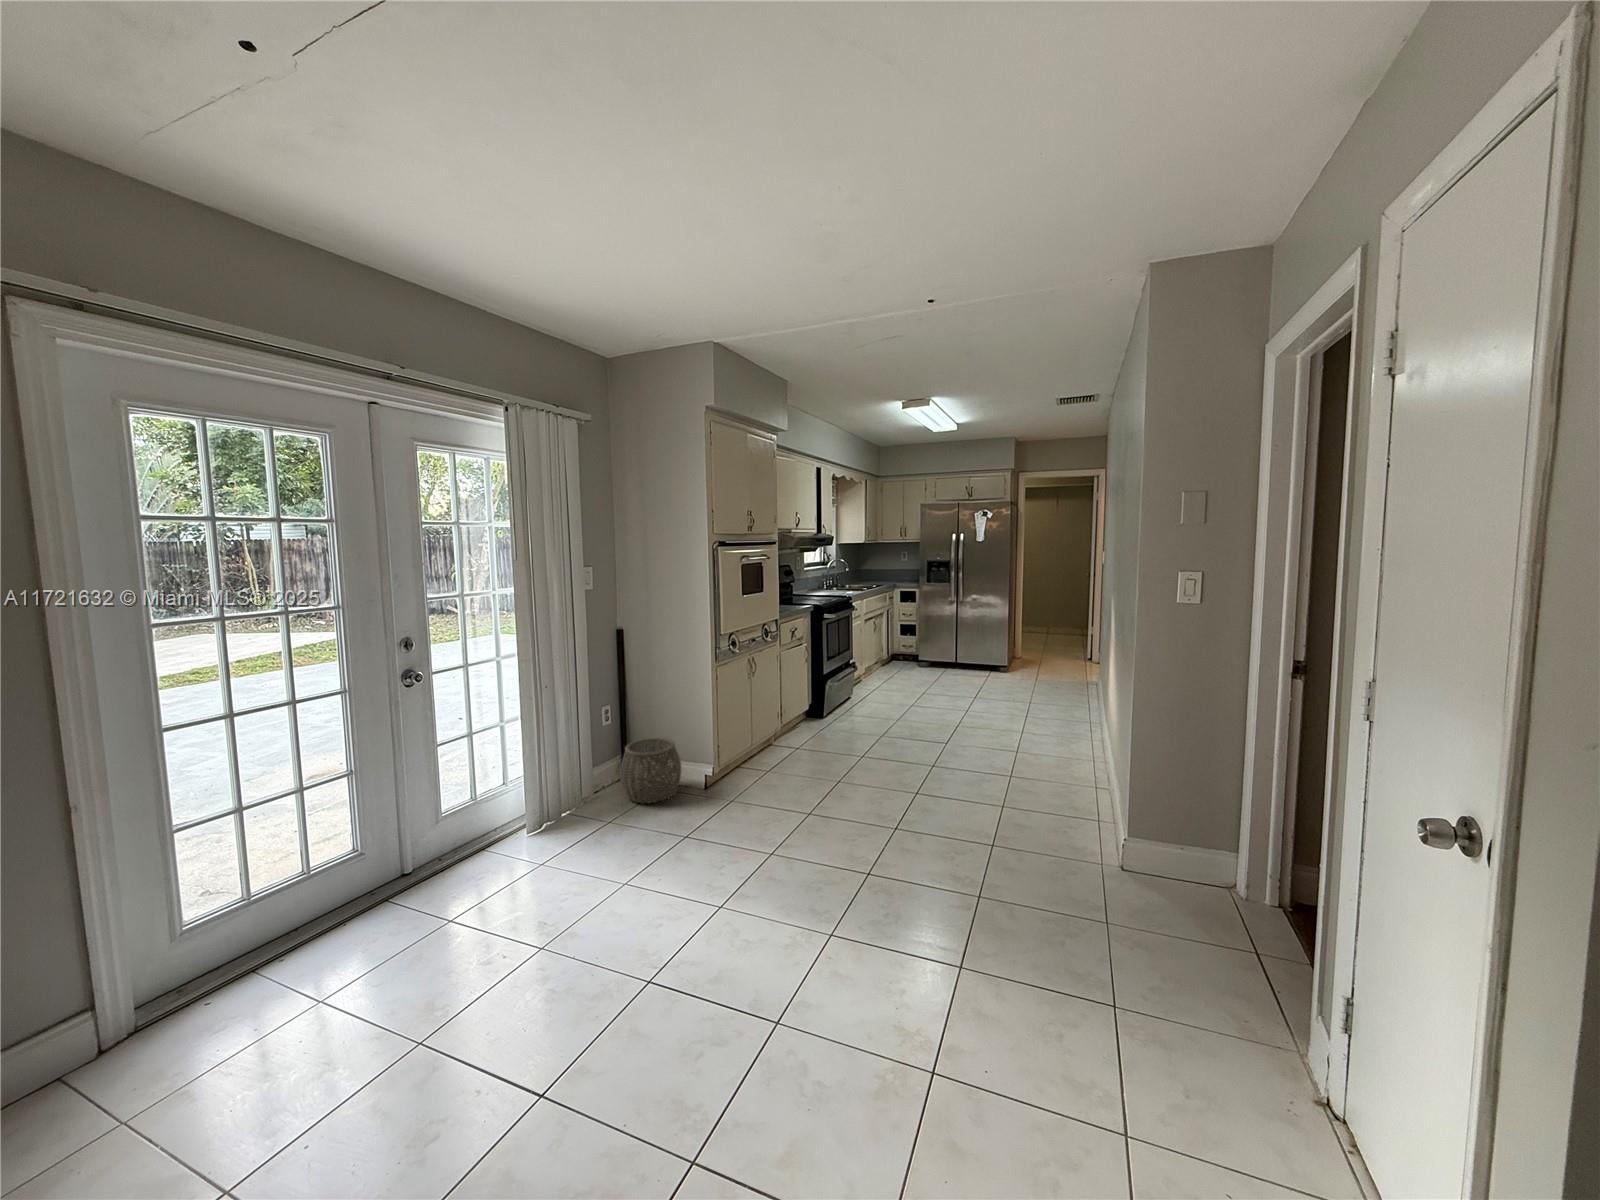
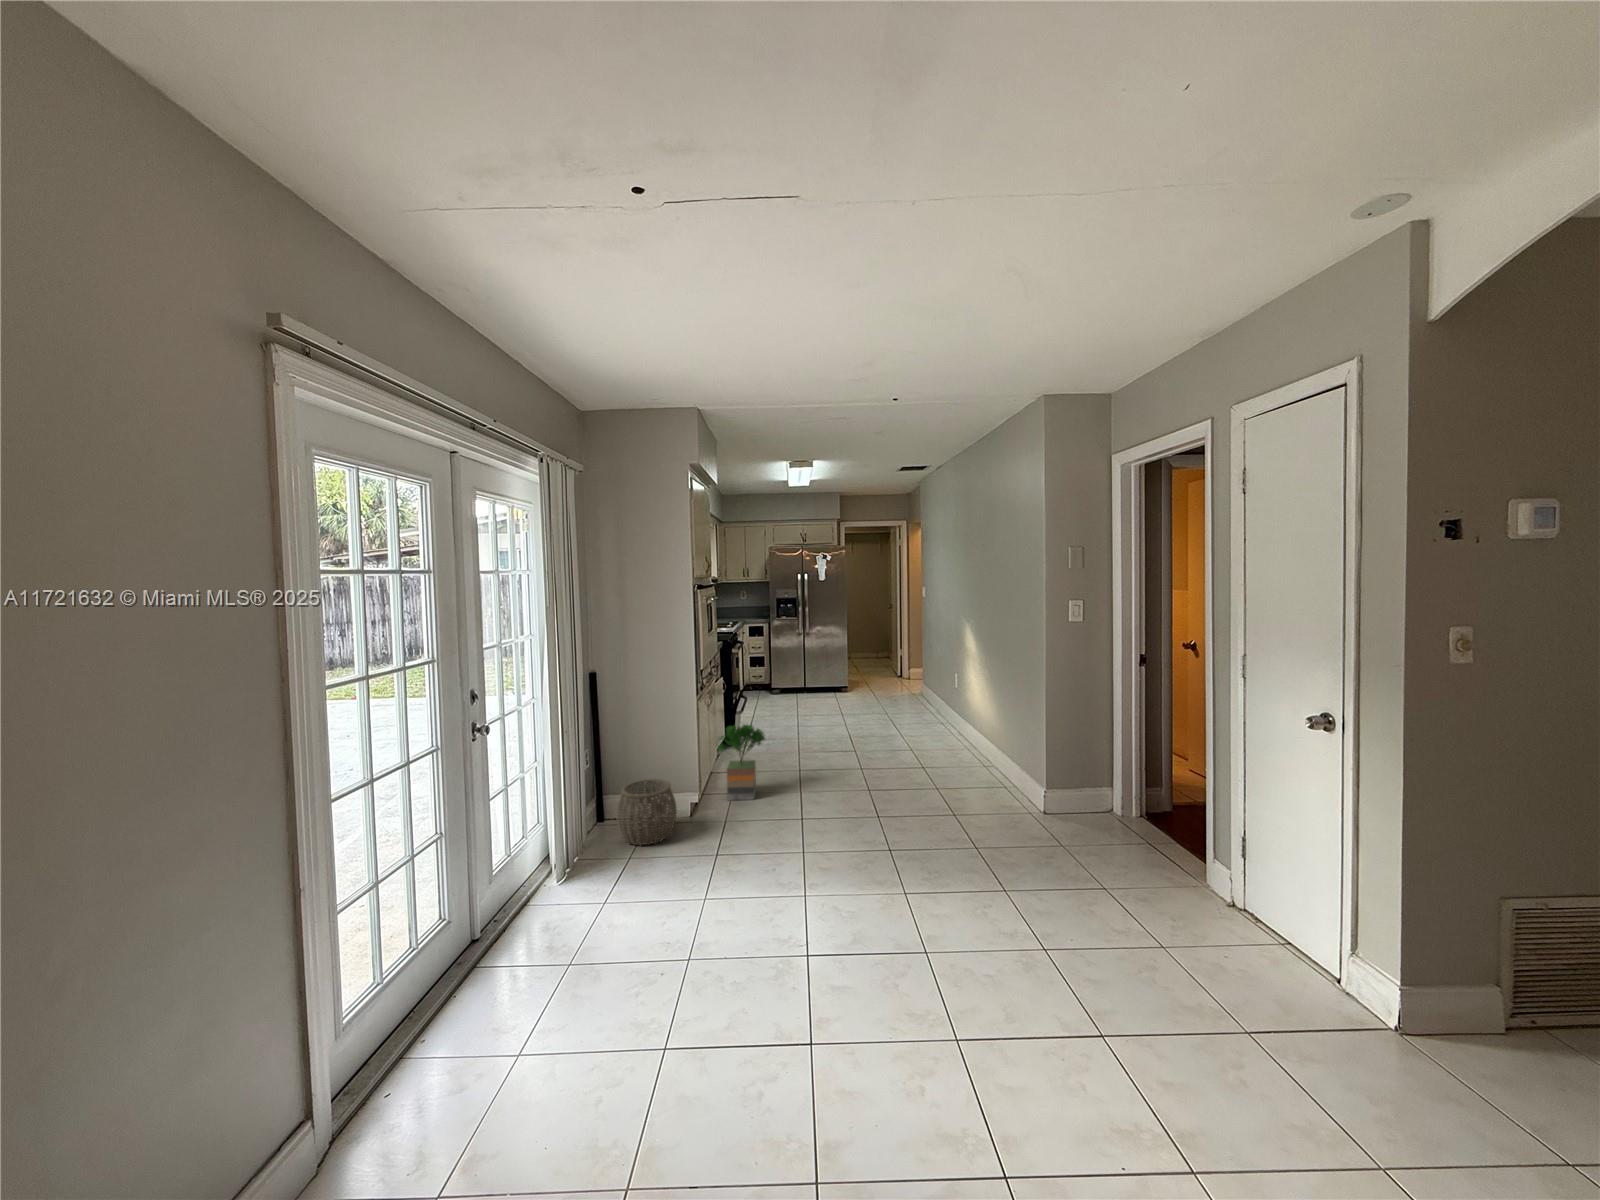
potted tree: none [747,693,809,778] -> present [718,725,765,800]

